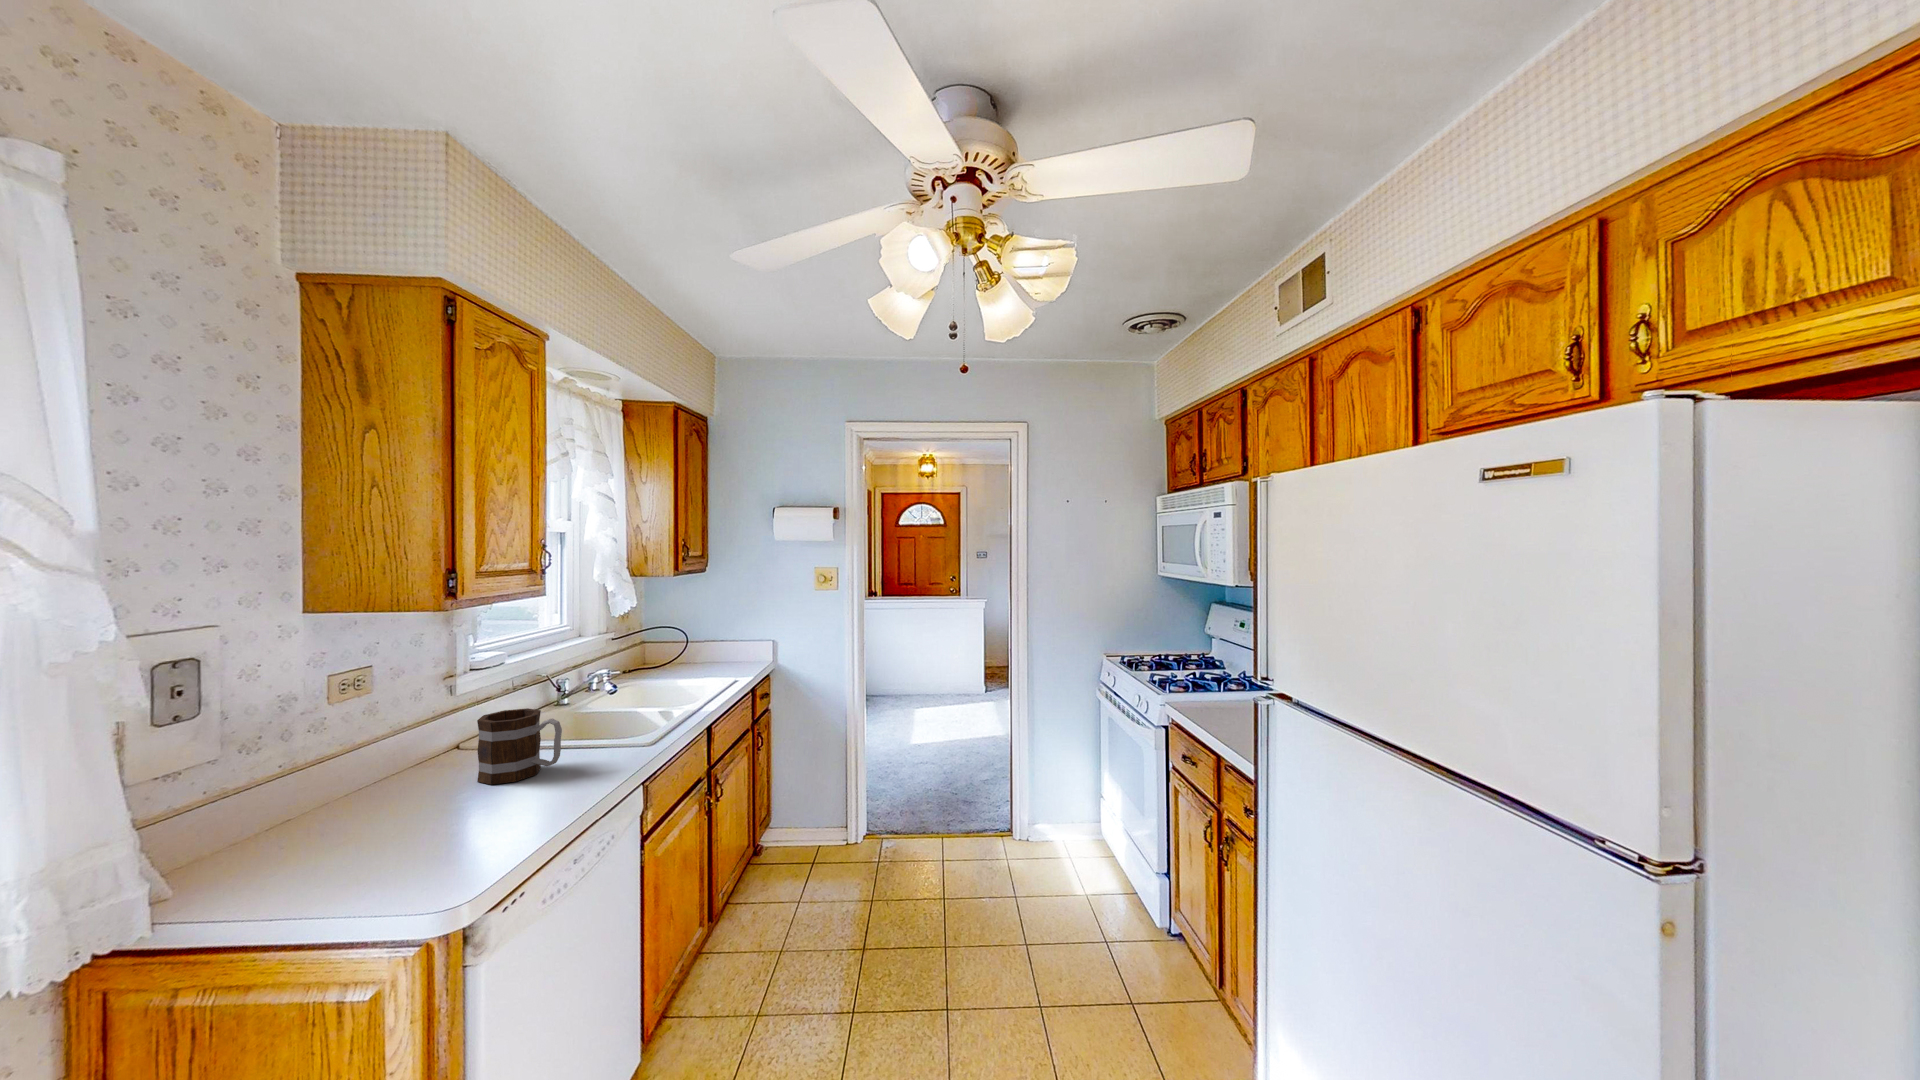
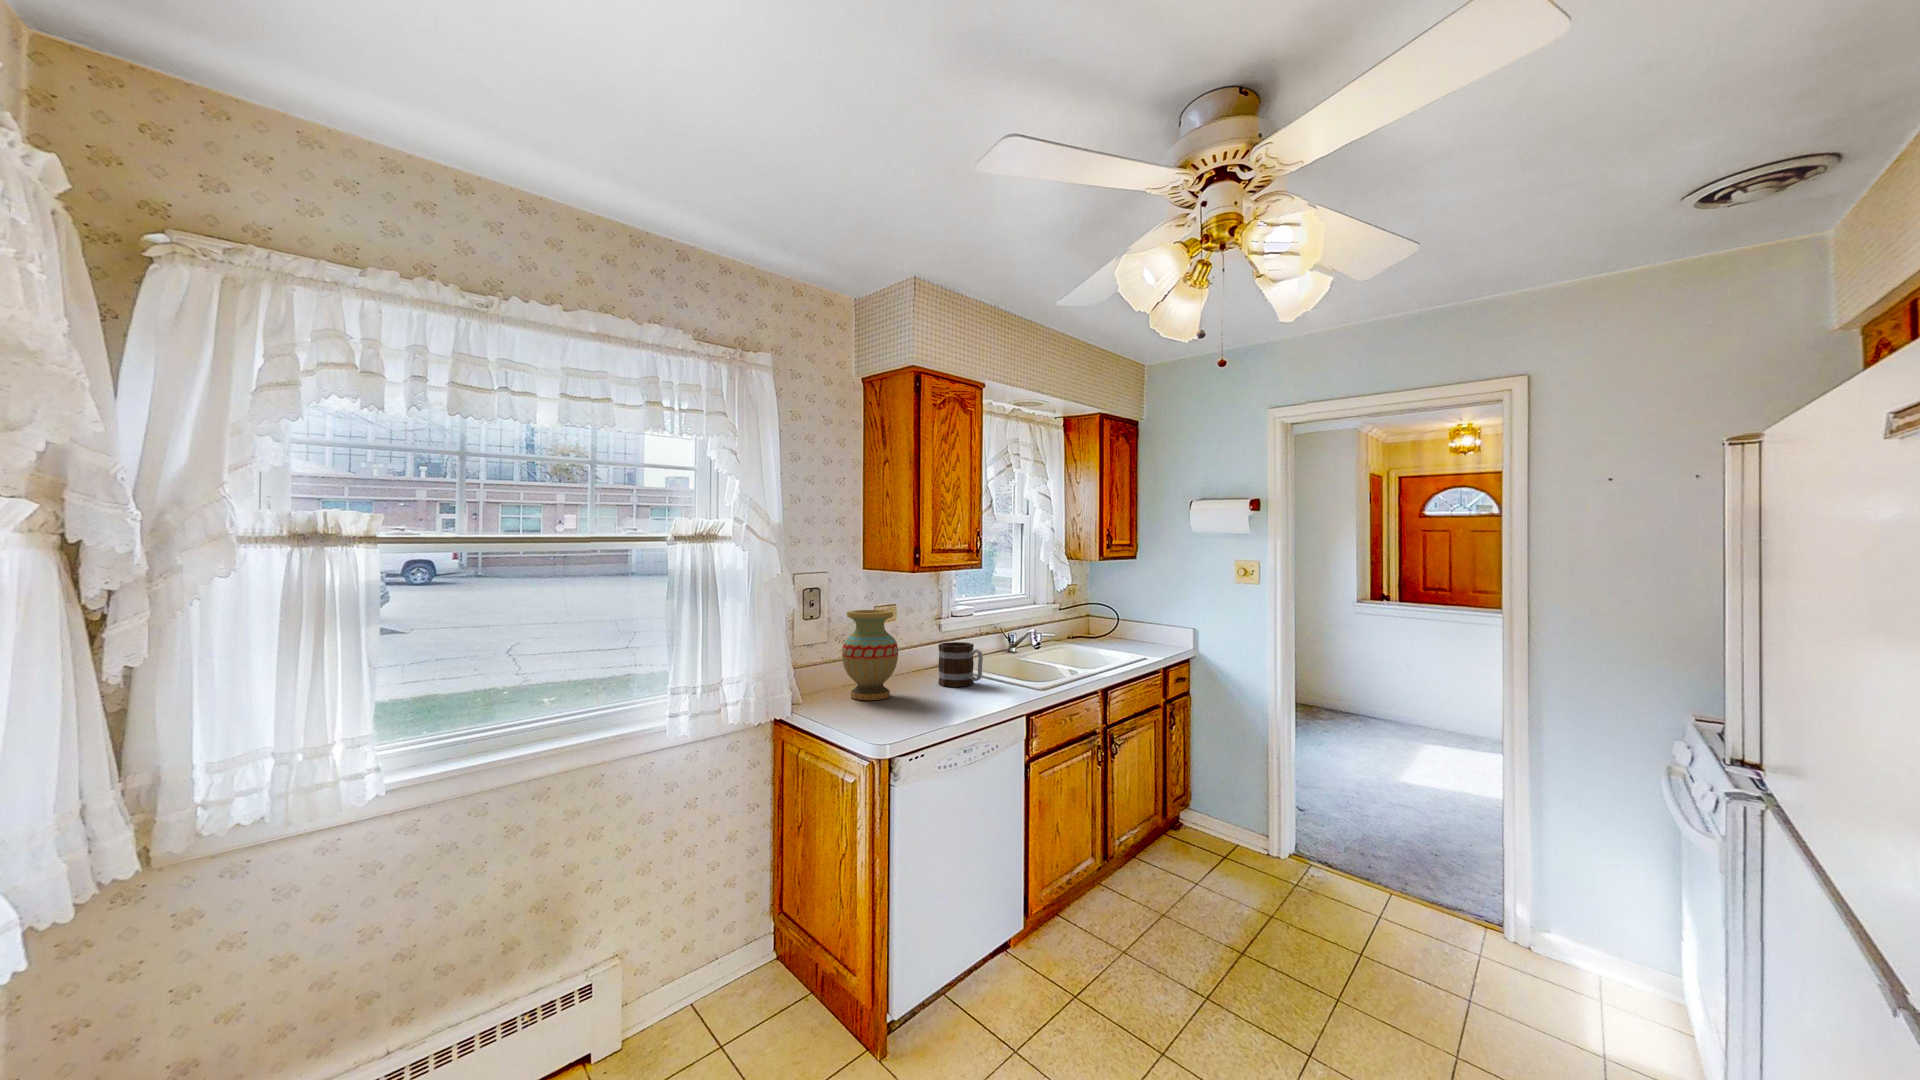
vase: none [271,683,408,859] -> present [842,610,898,700]

